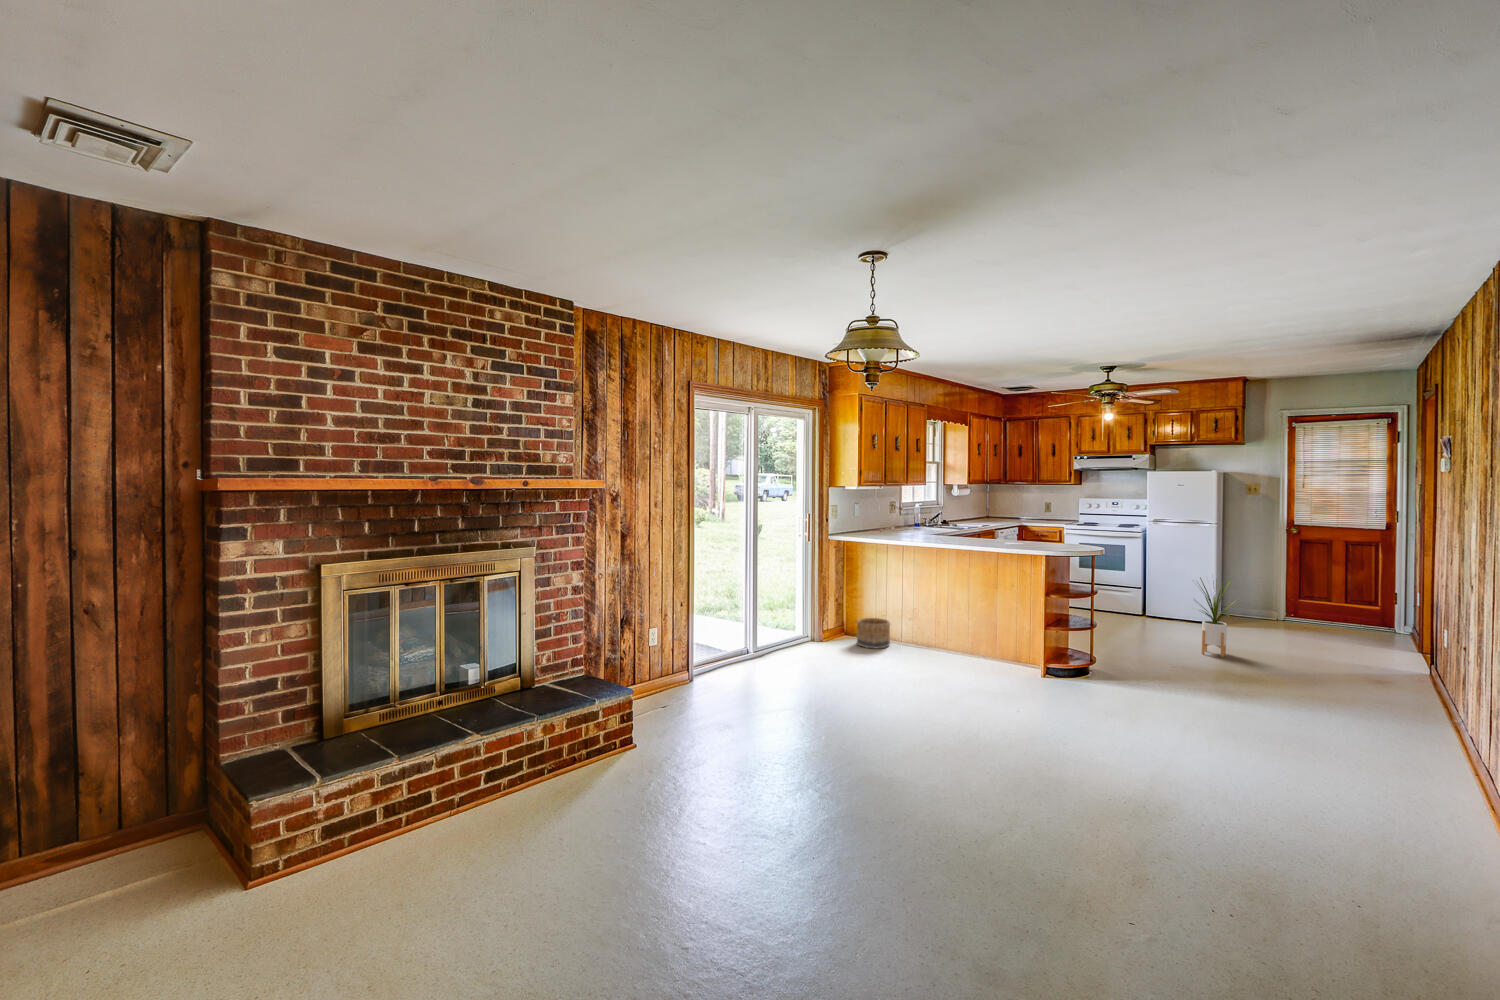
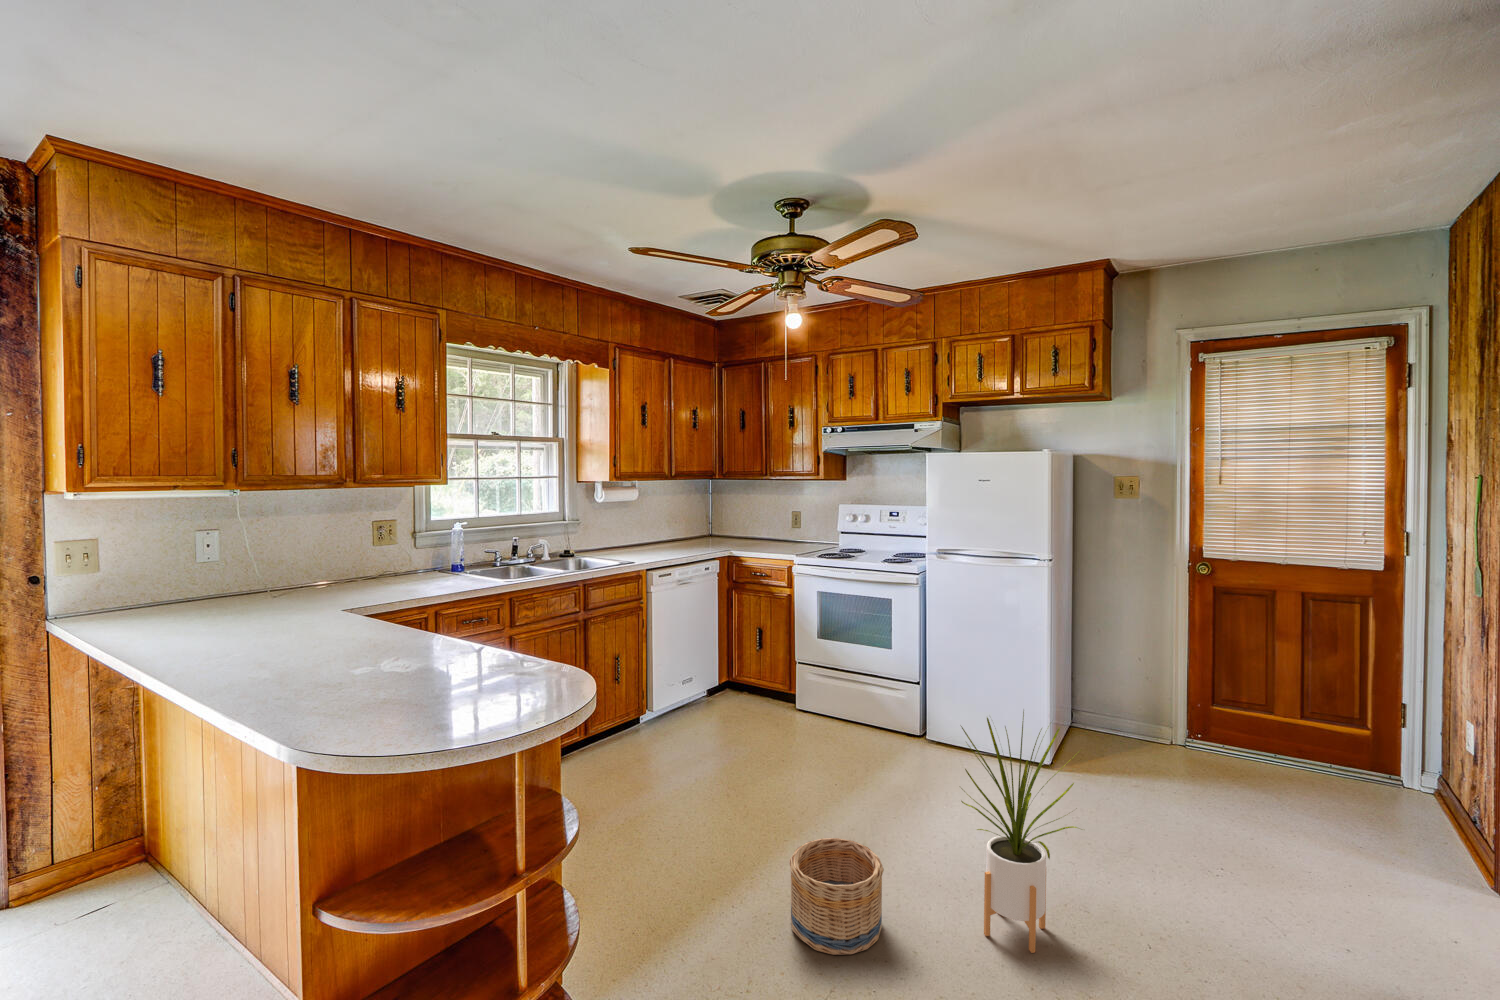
basket: present [857,618,890,649] -> present [789,838,884,955]

